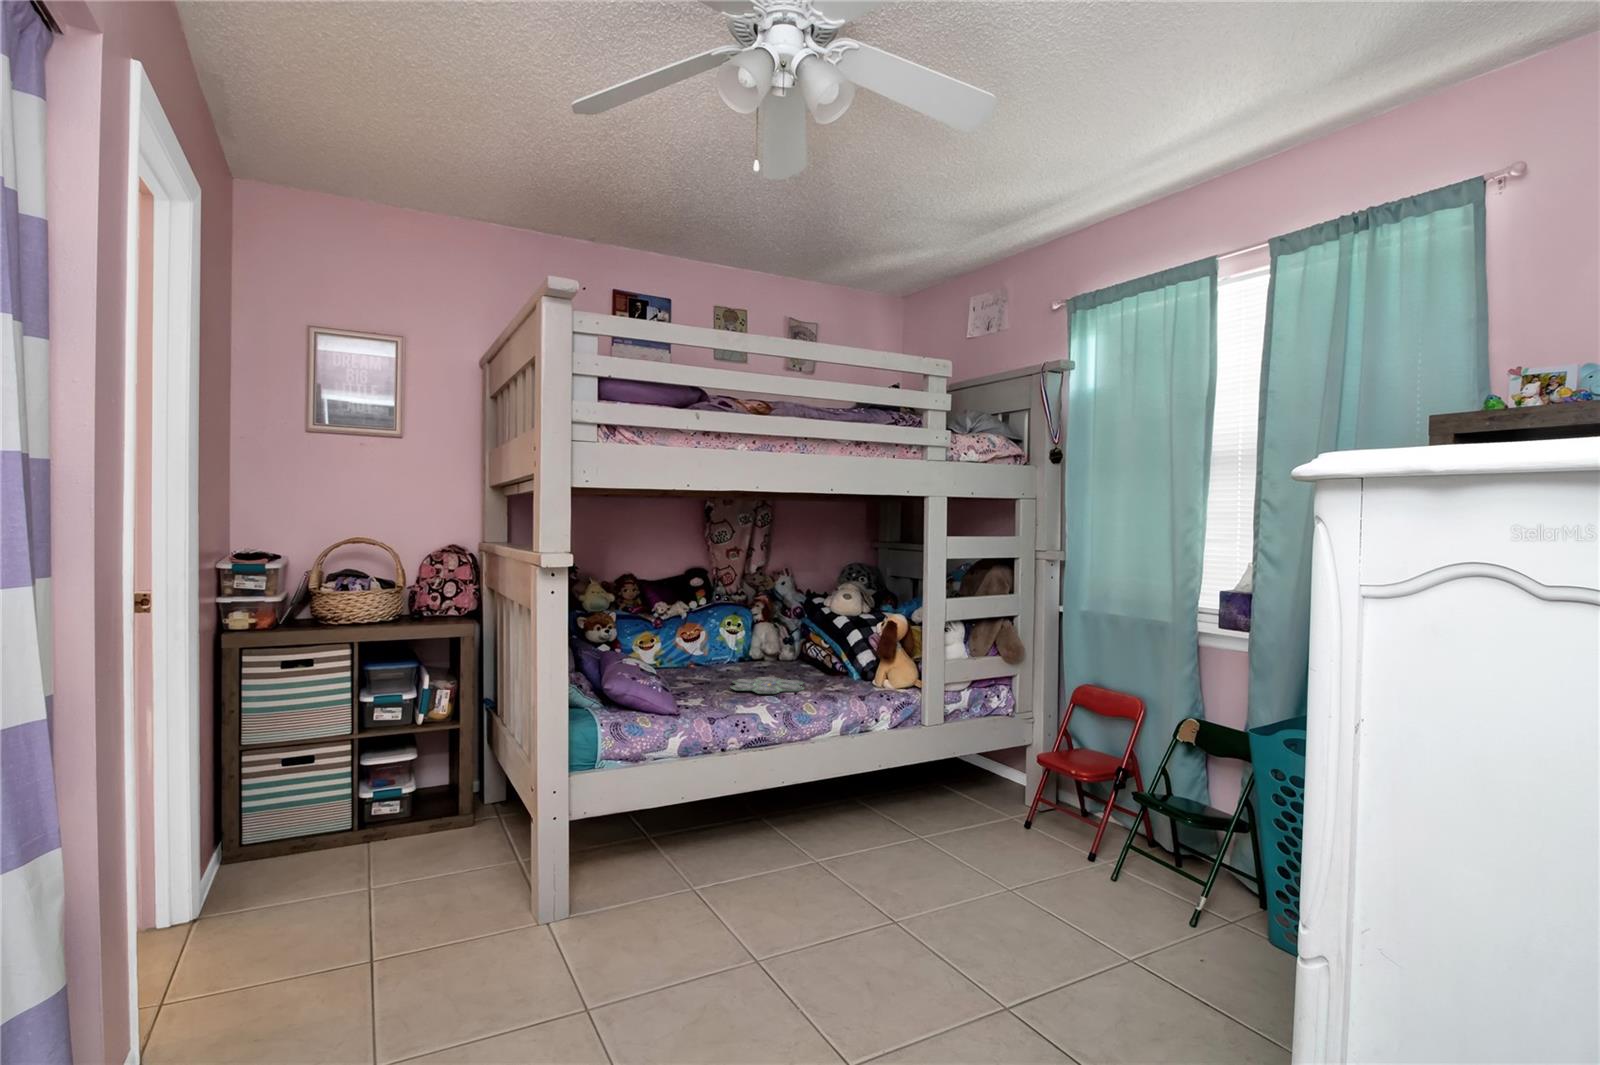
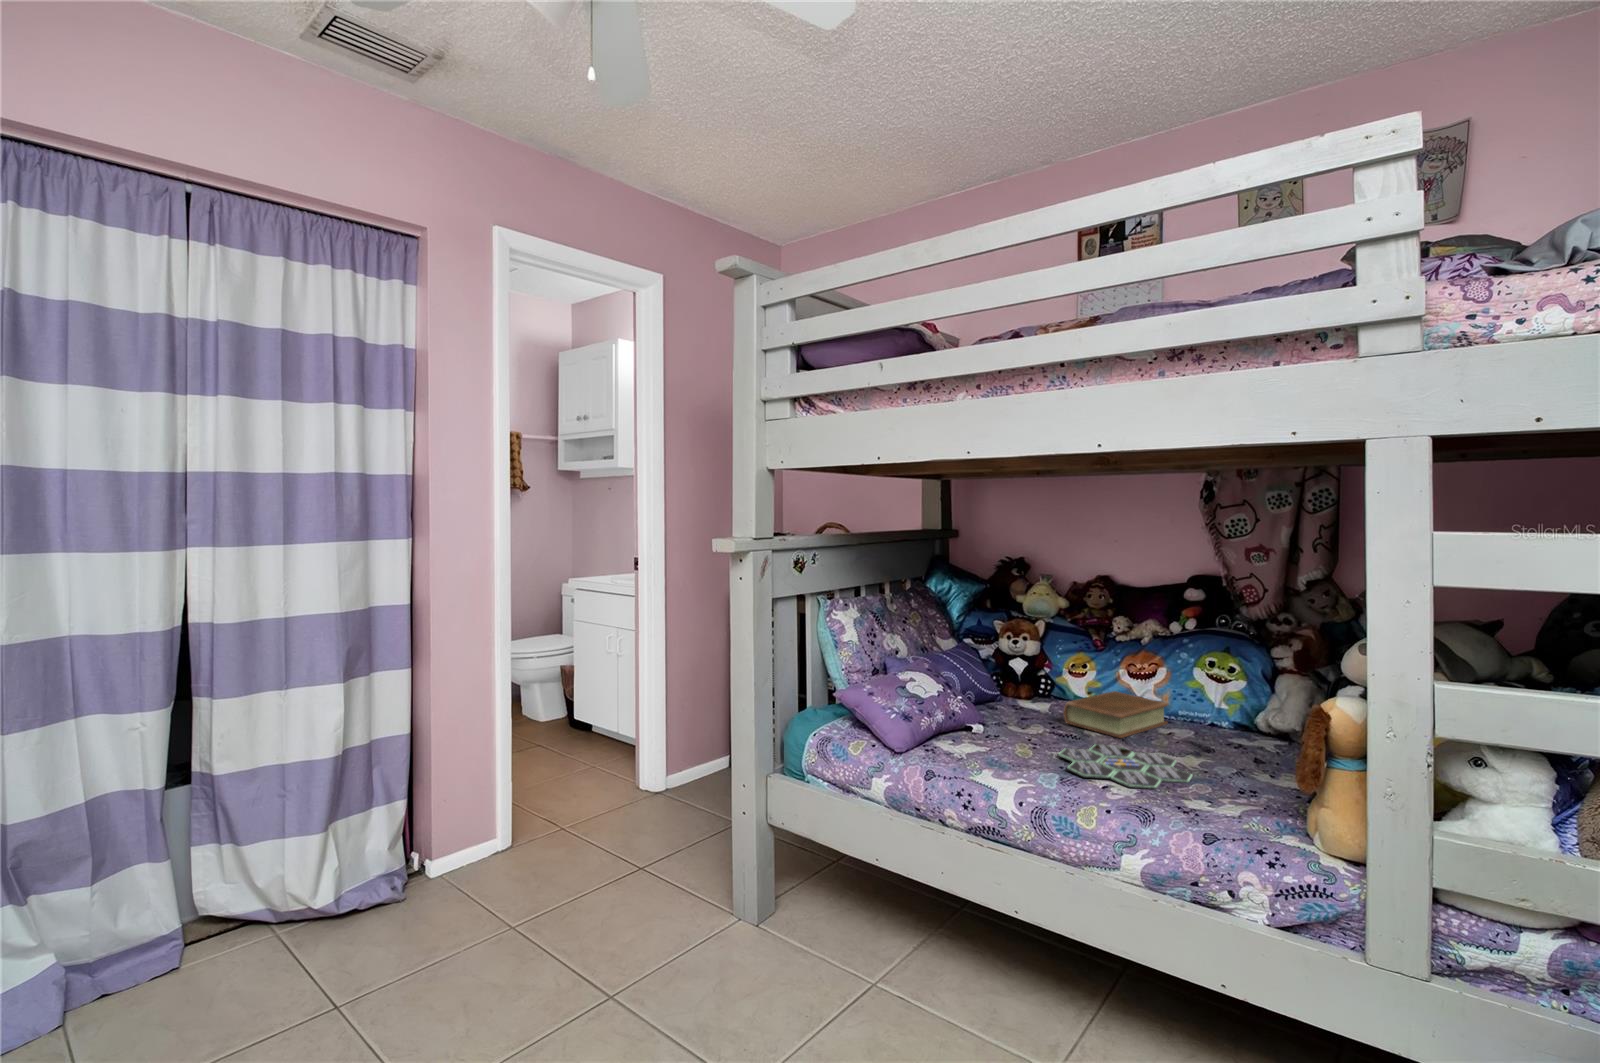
book: none [677,652,727,678] -> present [1063,691,1168,738]

